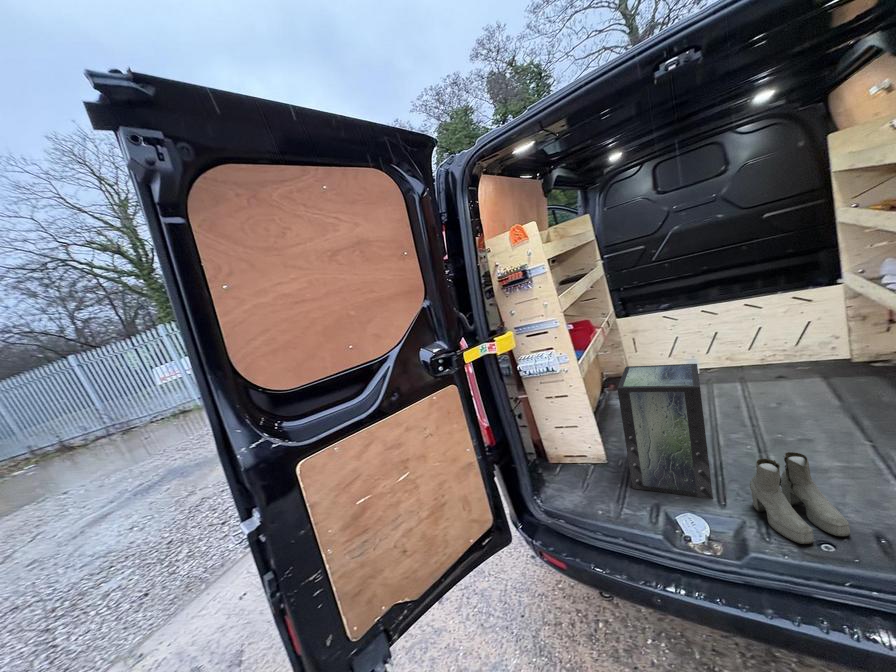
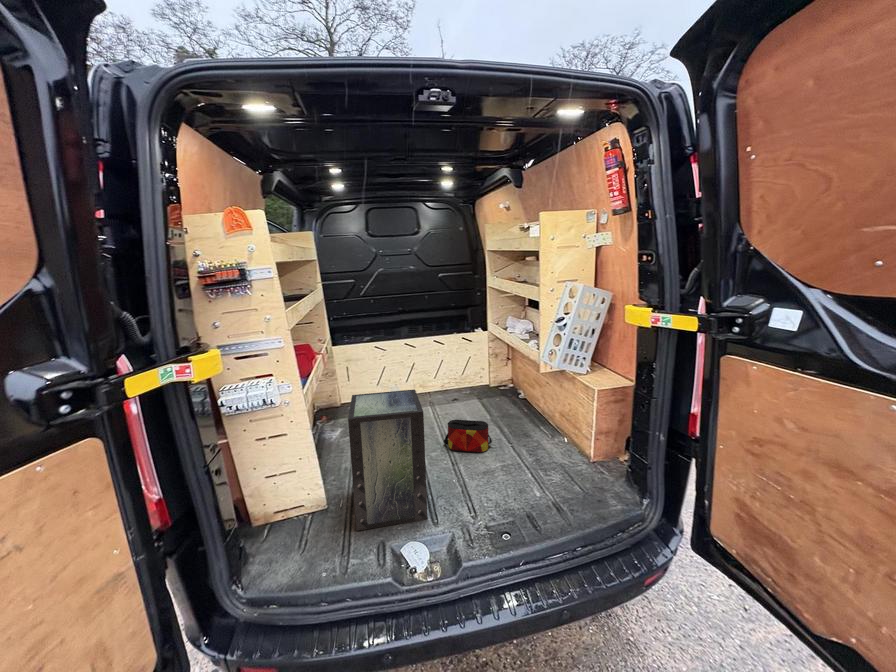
bag: none [749,401,830,446] -> present [444,419,492,453]
boots: present [750,452,850,544] -> none [455,461,516,541]

